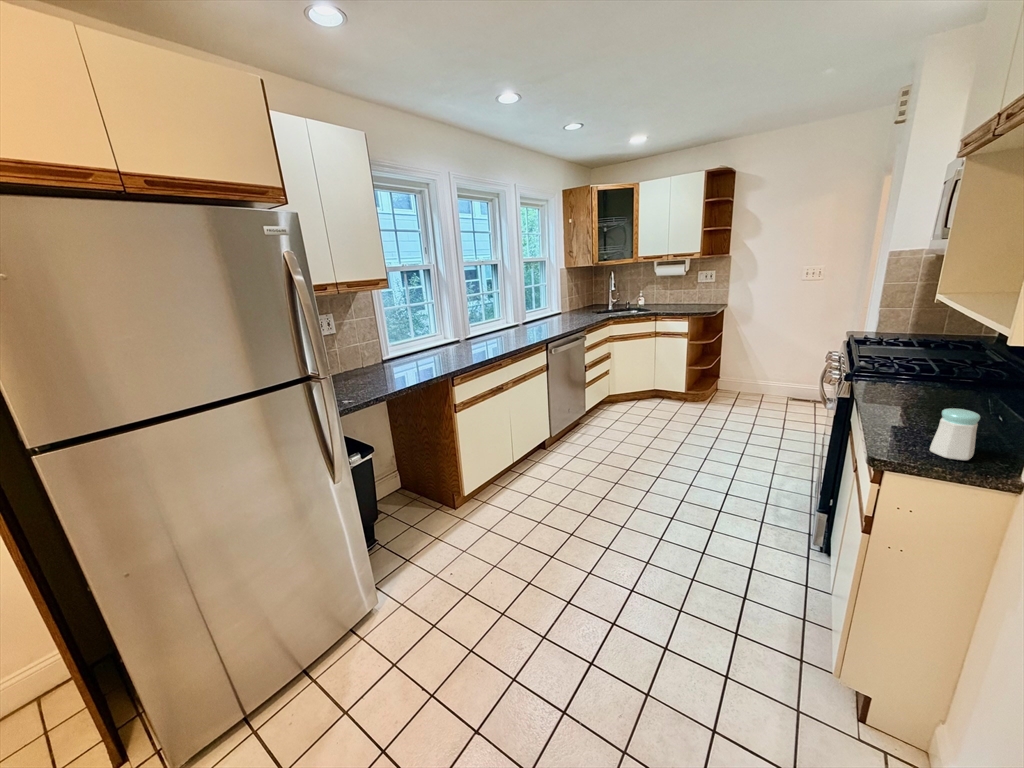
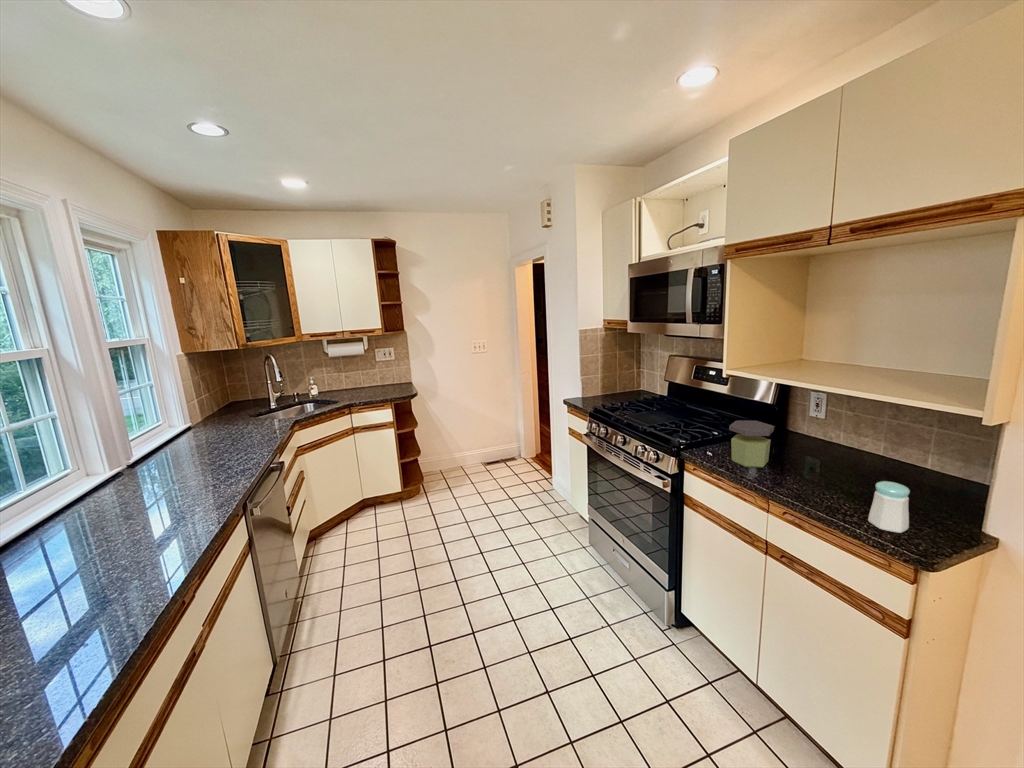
jar: none [918,355,984,408] -> present [729,420,774,467]

